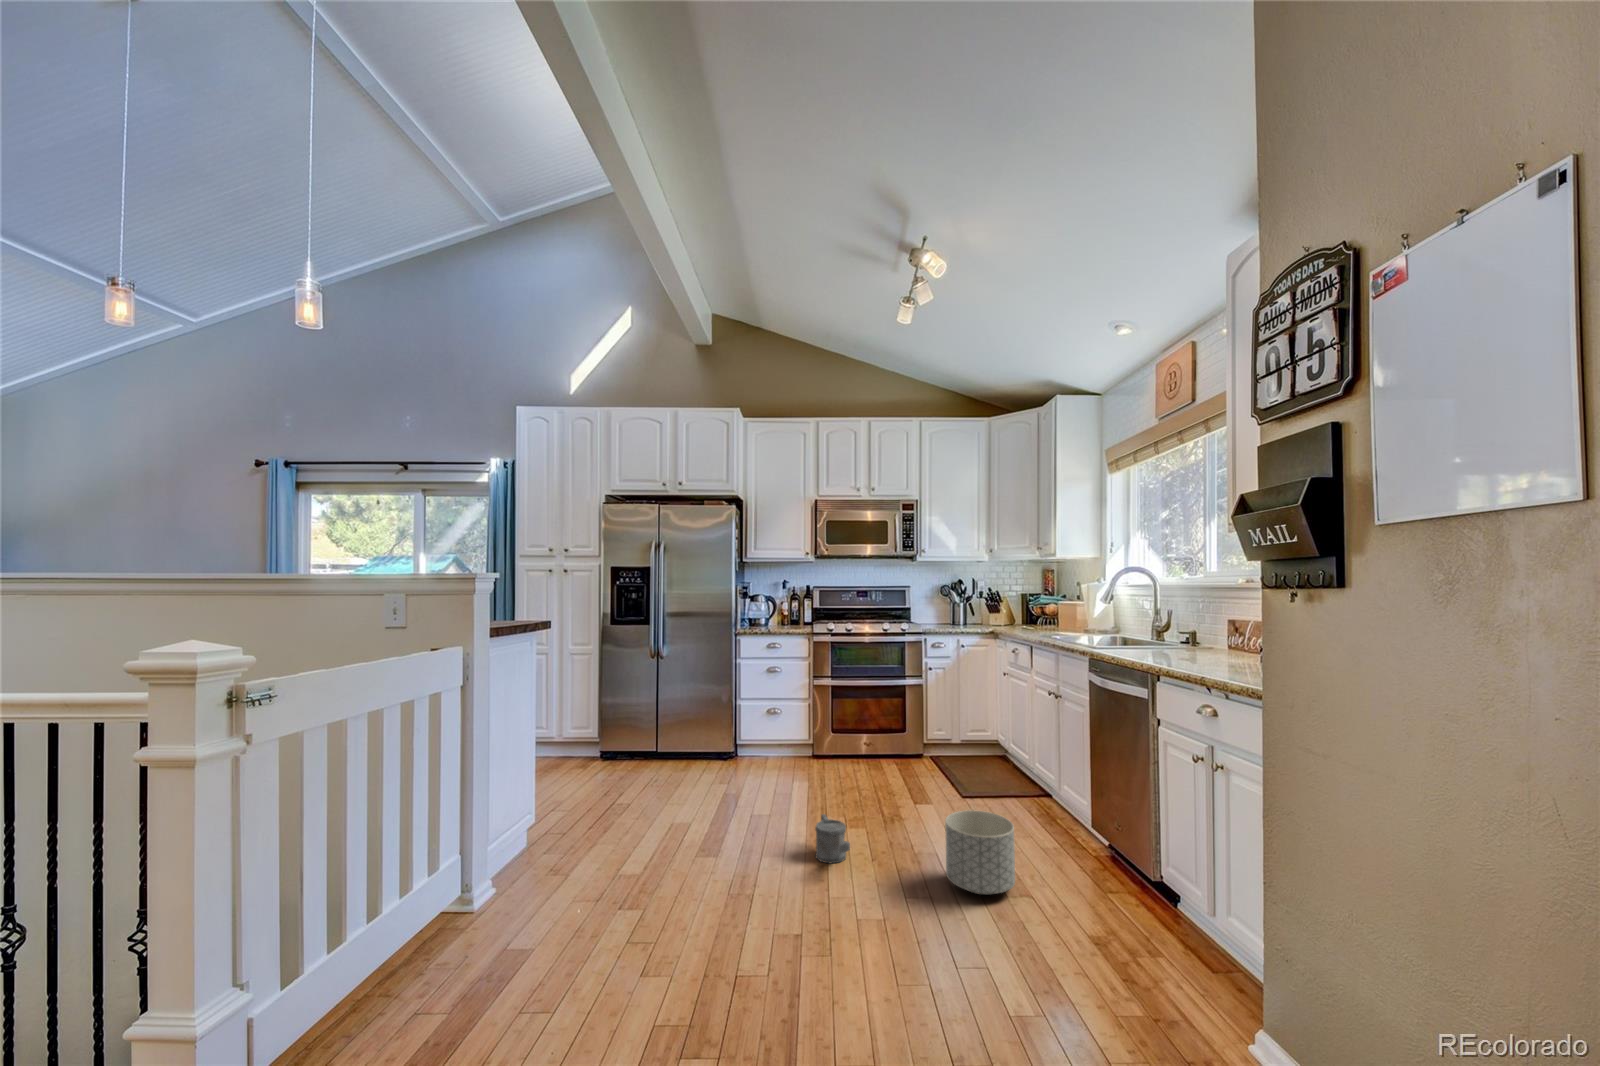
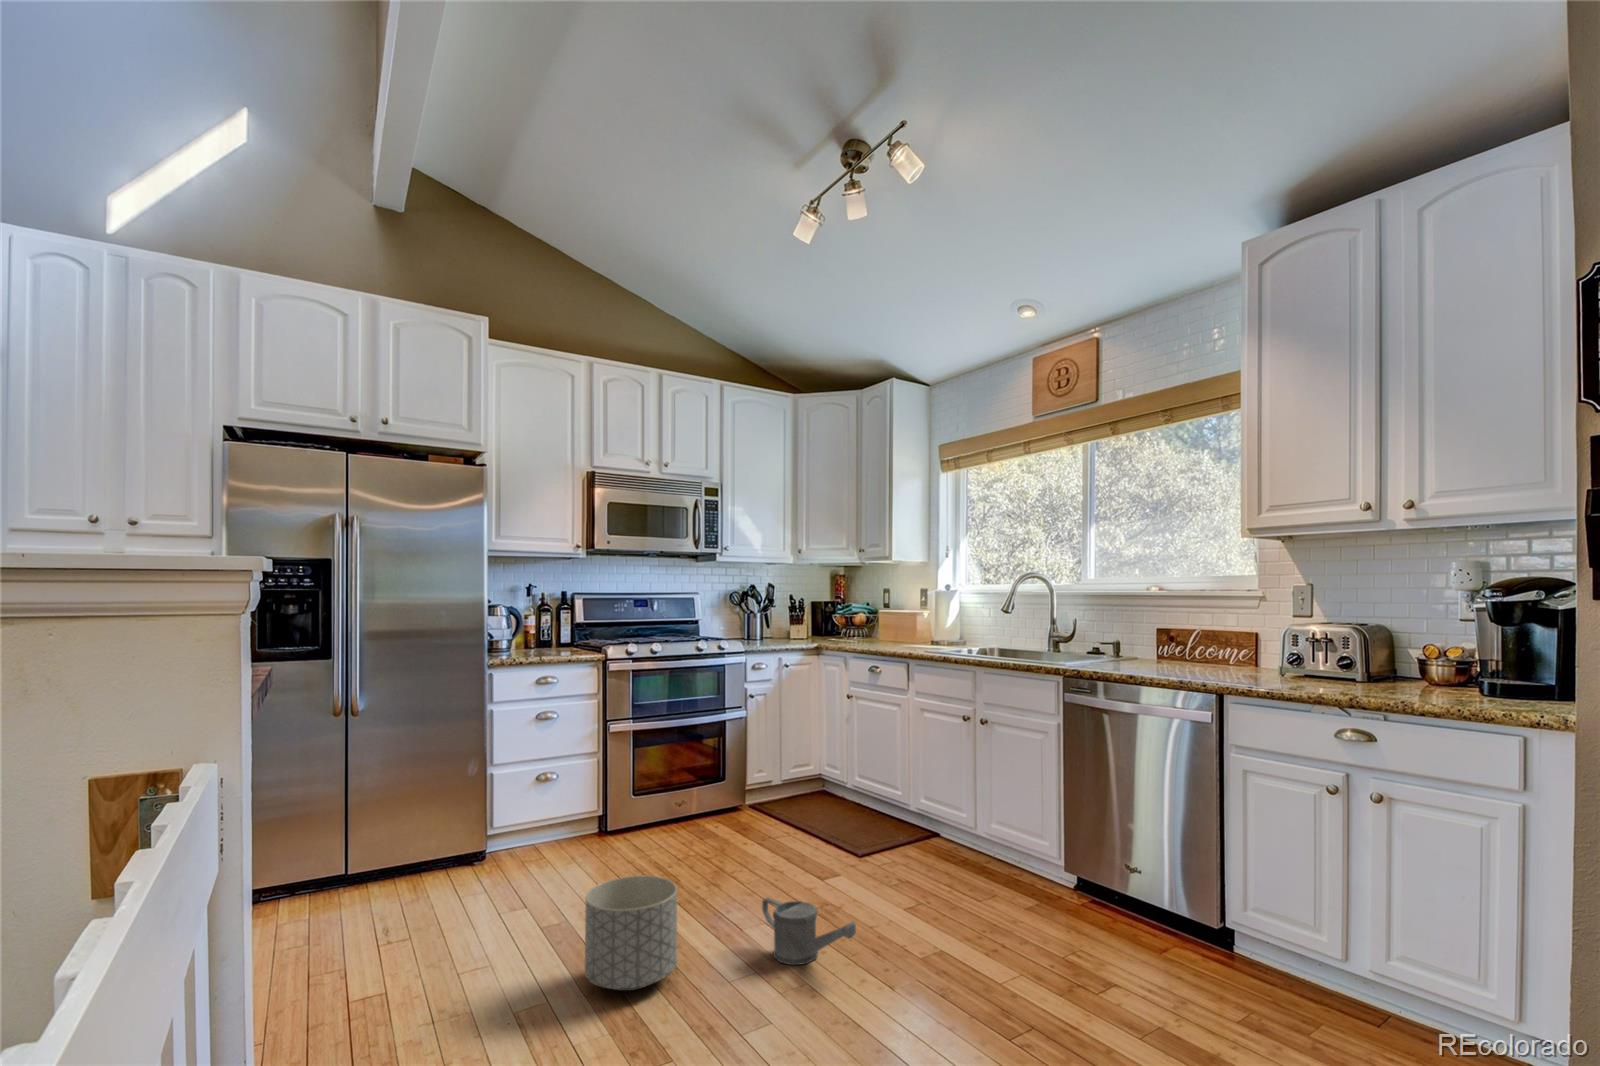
planter: present [945,810,1015,895] -> present [585,876,677,991]

